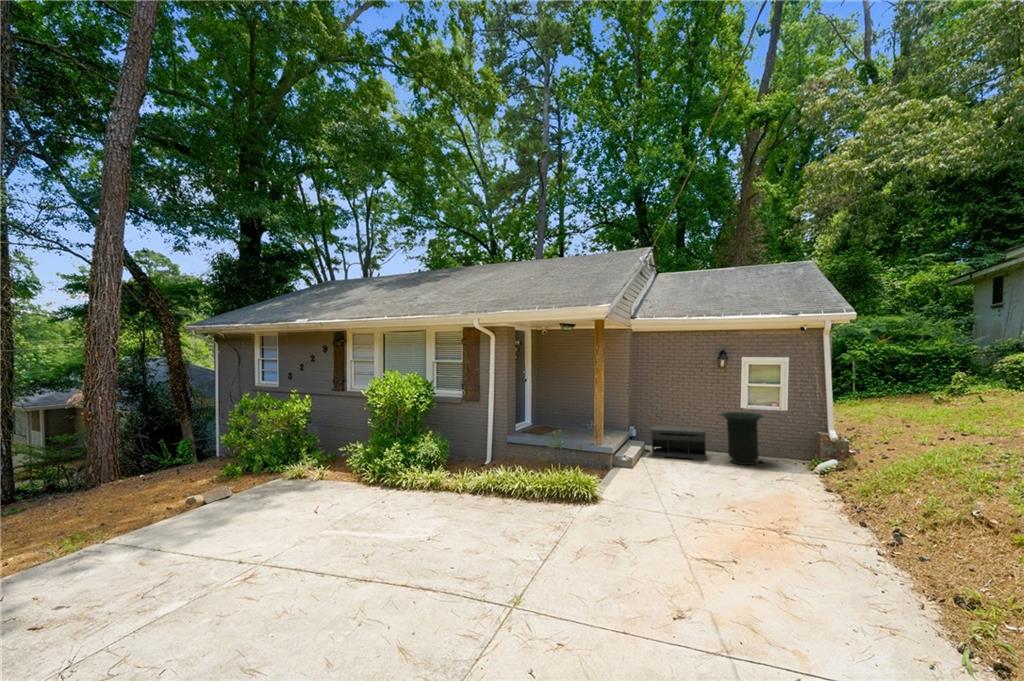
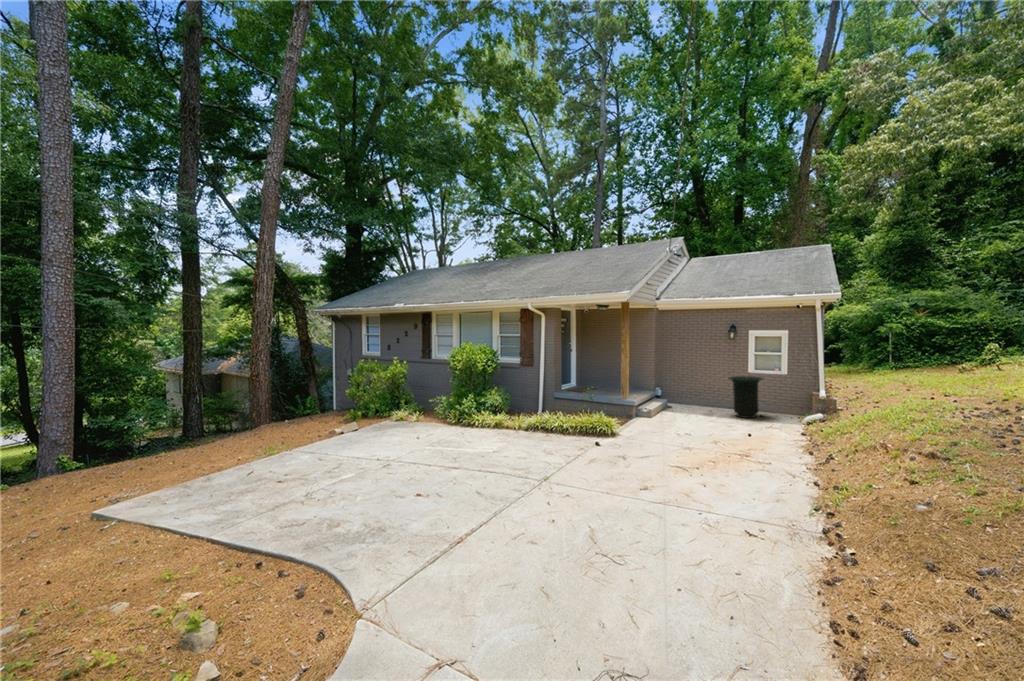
bench: present [651,426,706,461] -> none [671,388,717,415]

